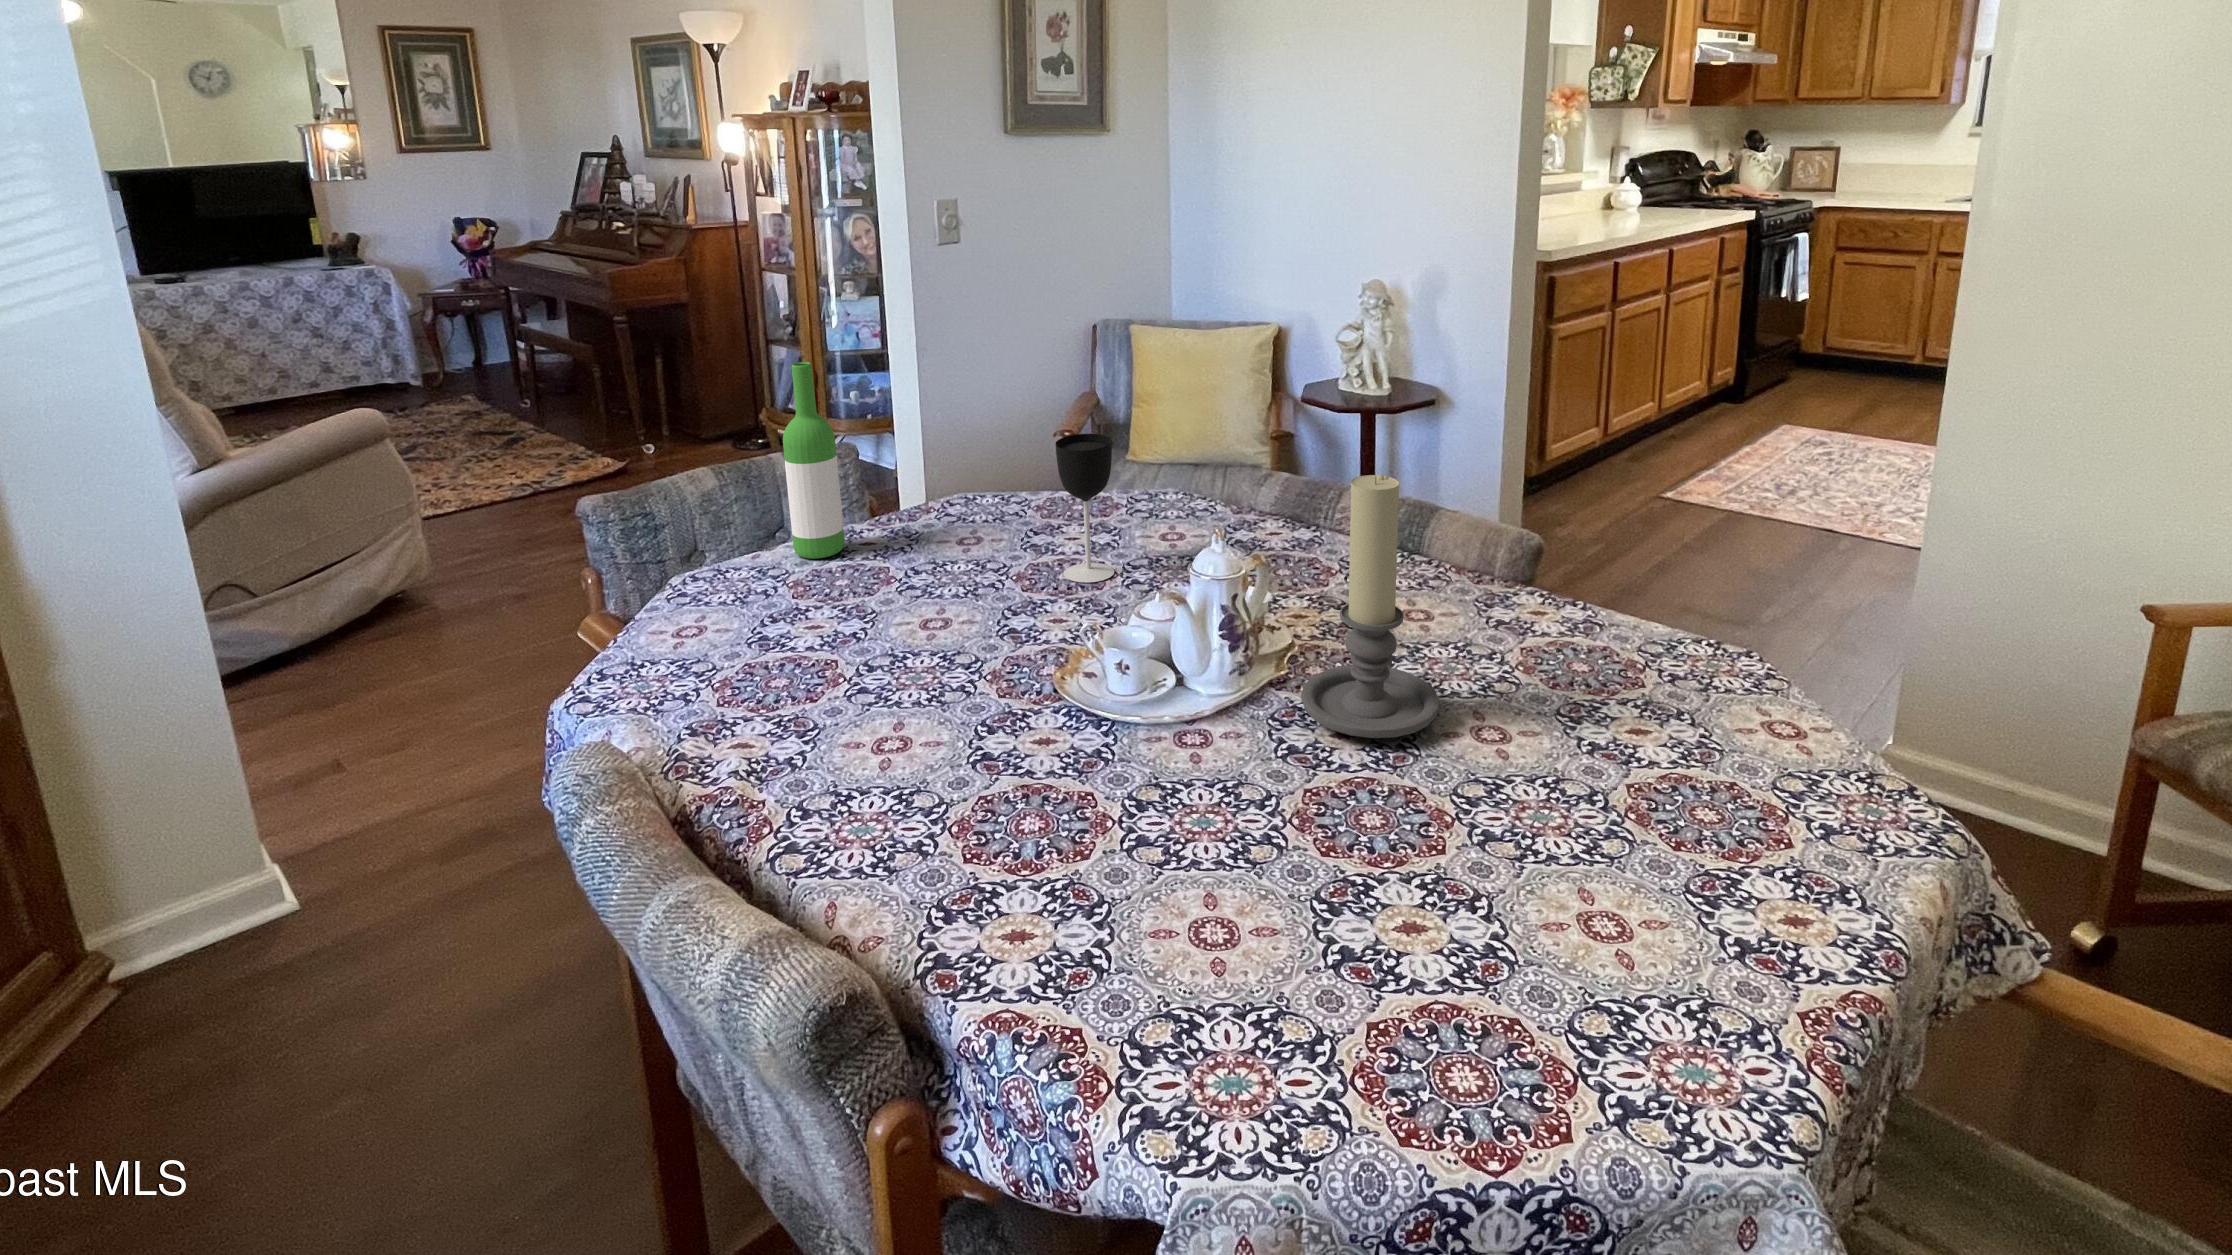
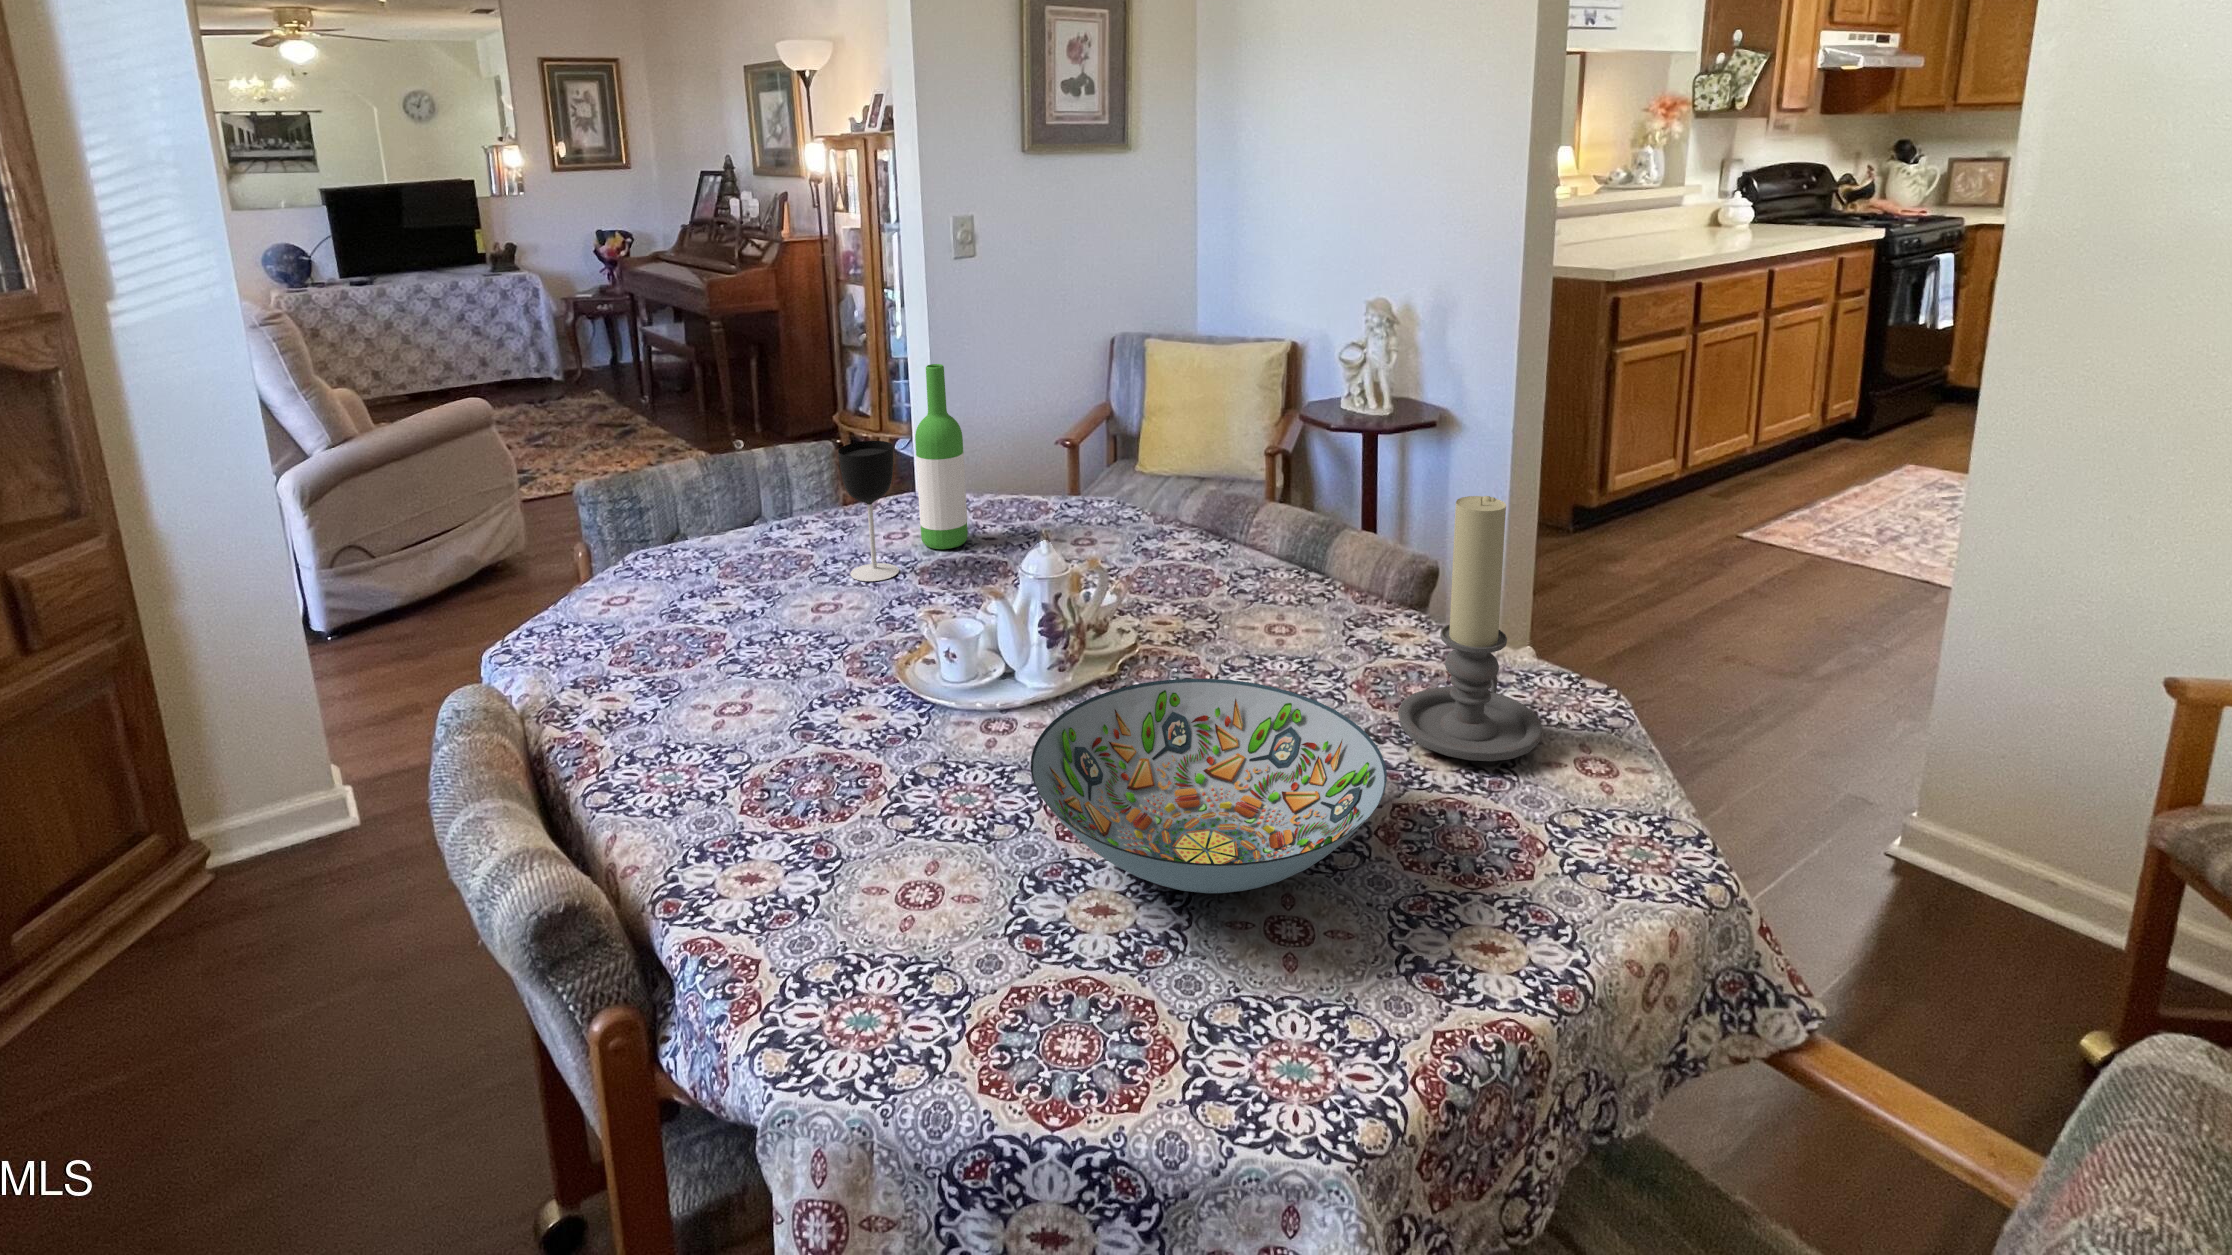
wine glass: present [1056,434,1114,582] -> present [838,441,899,581]
decorative bowl: none [933,677,1303,904] -> present [1031,679,1387,893]

